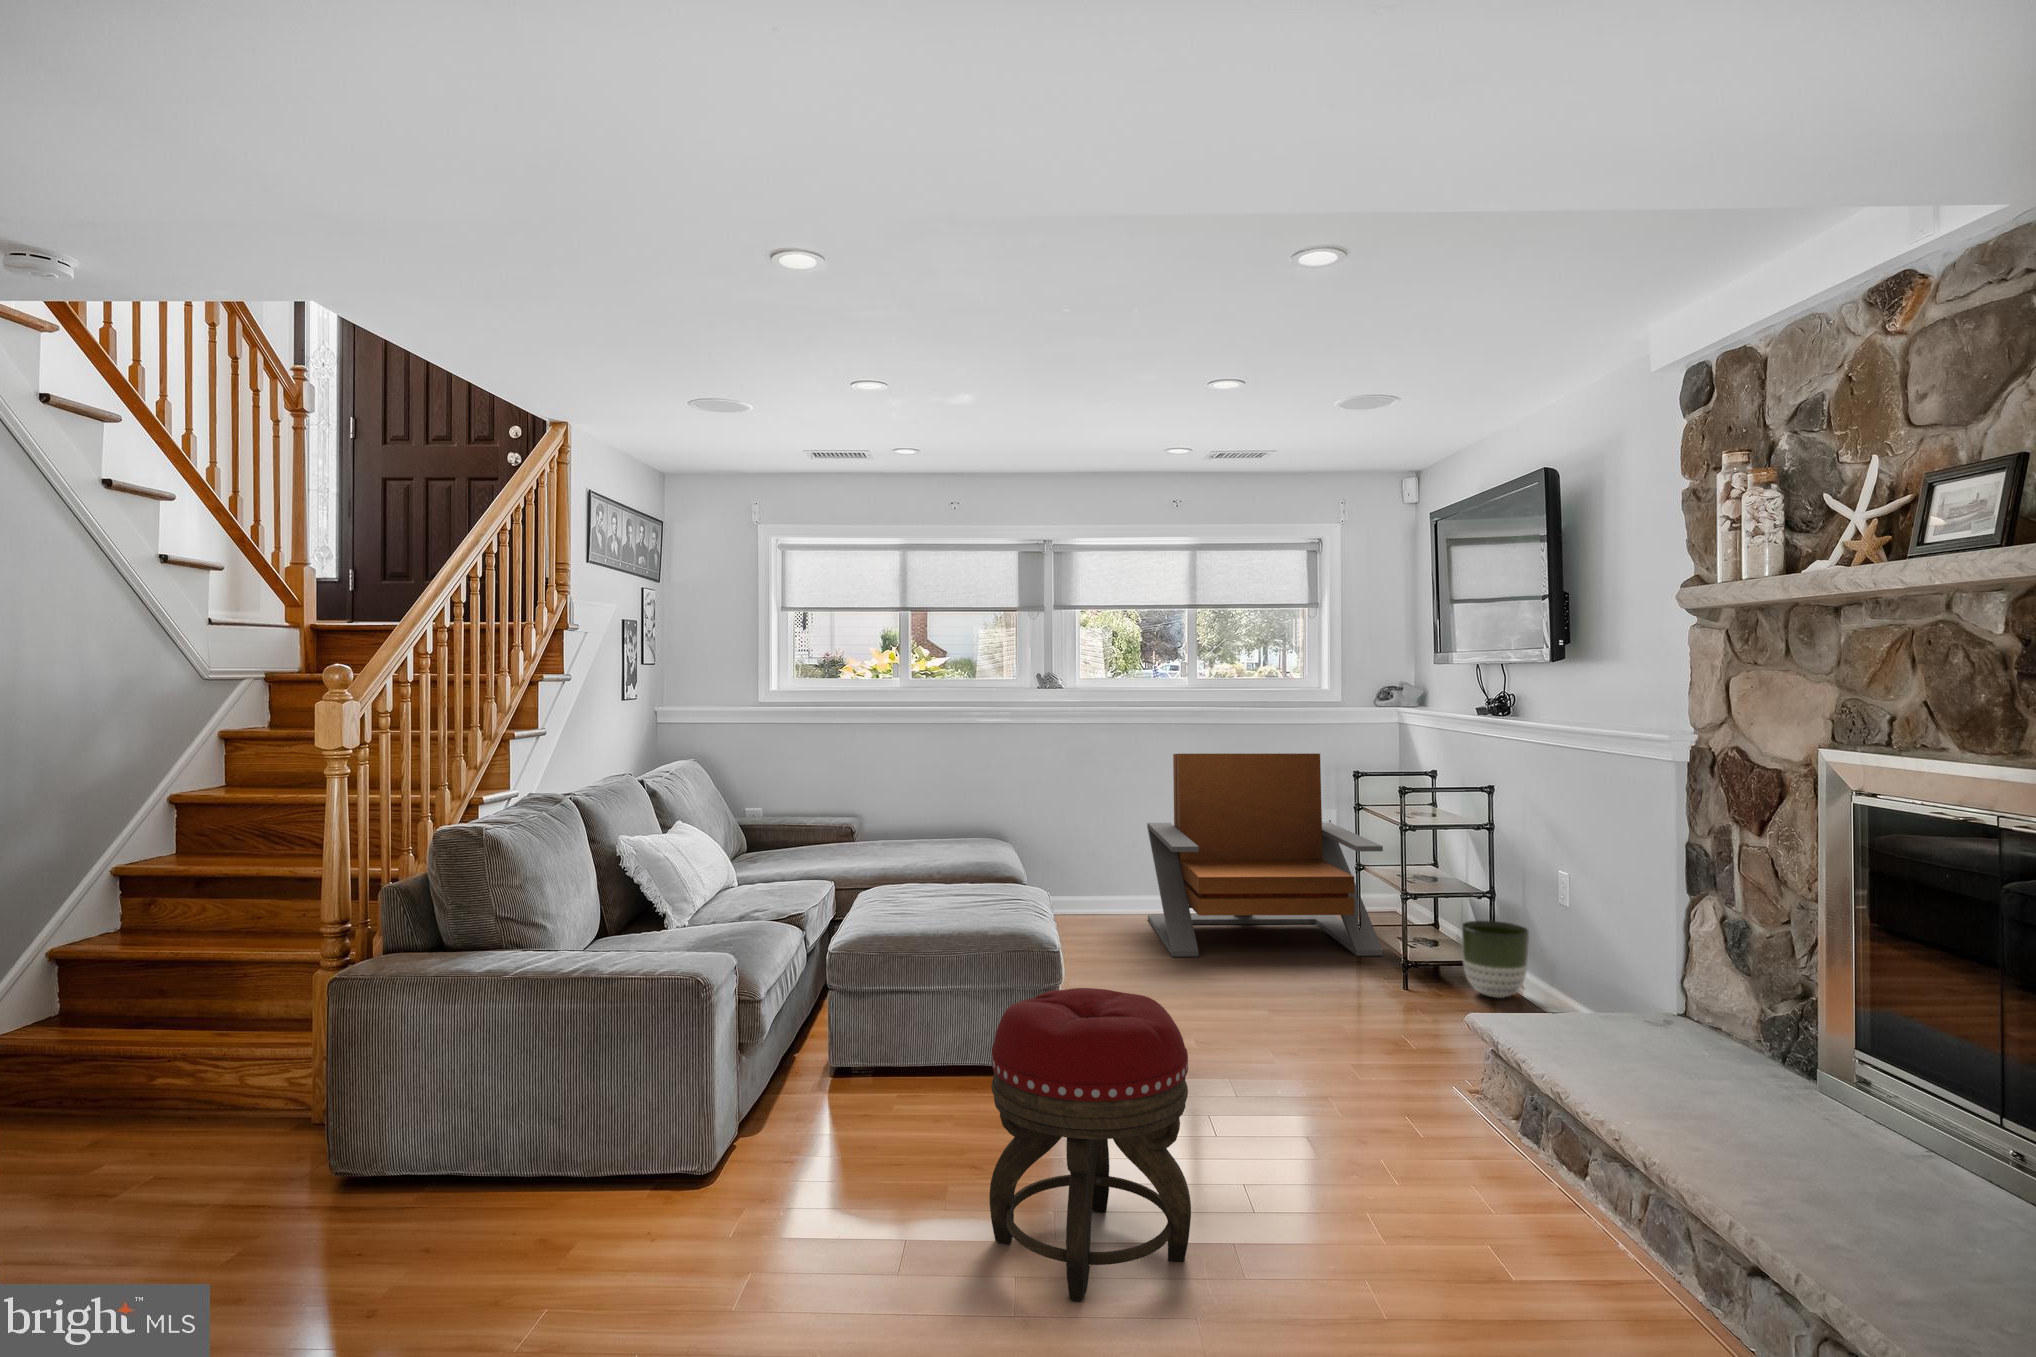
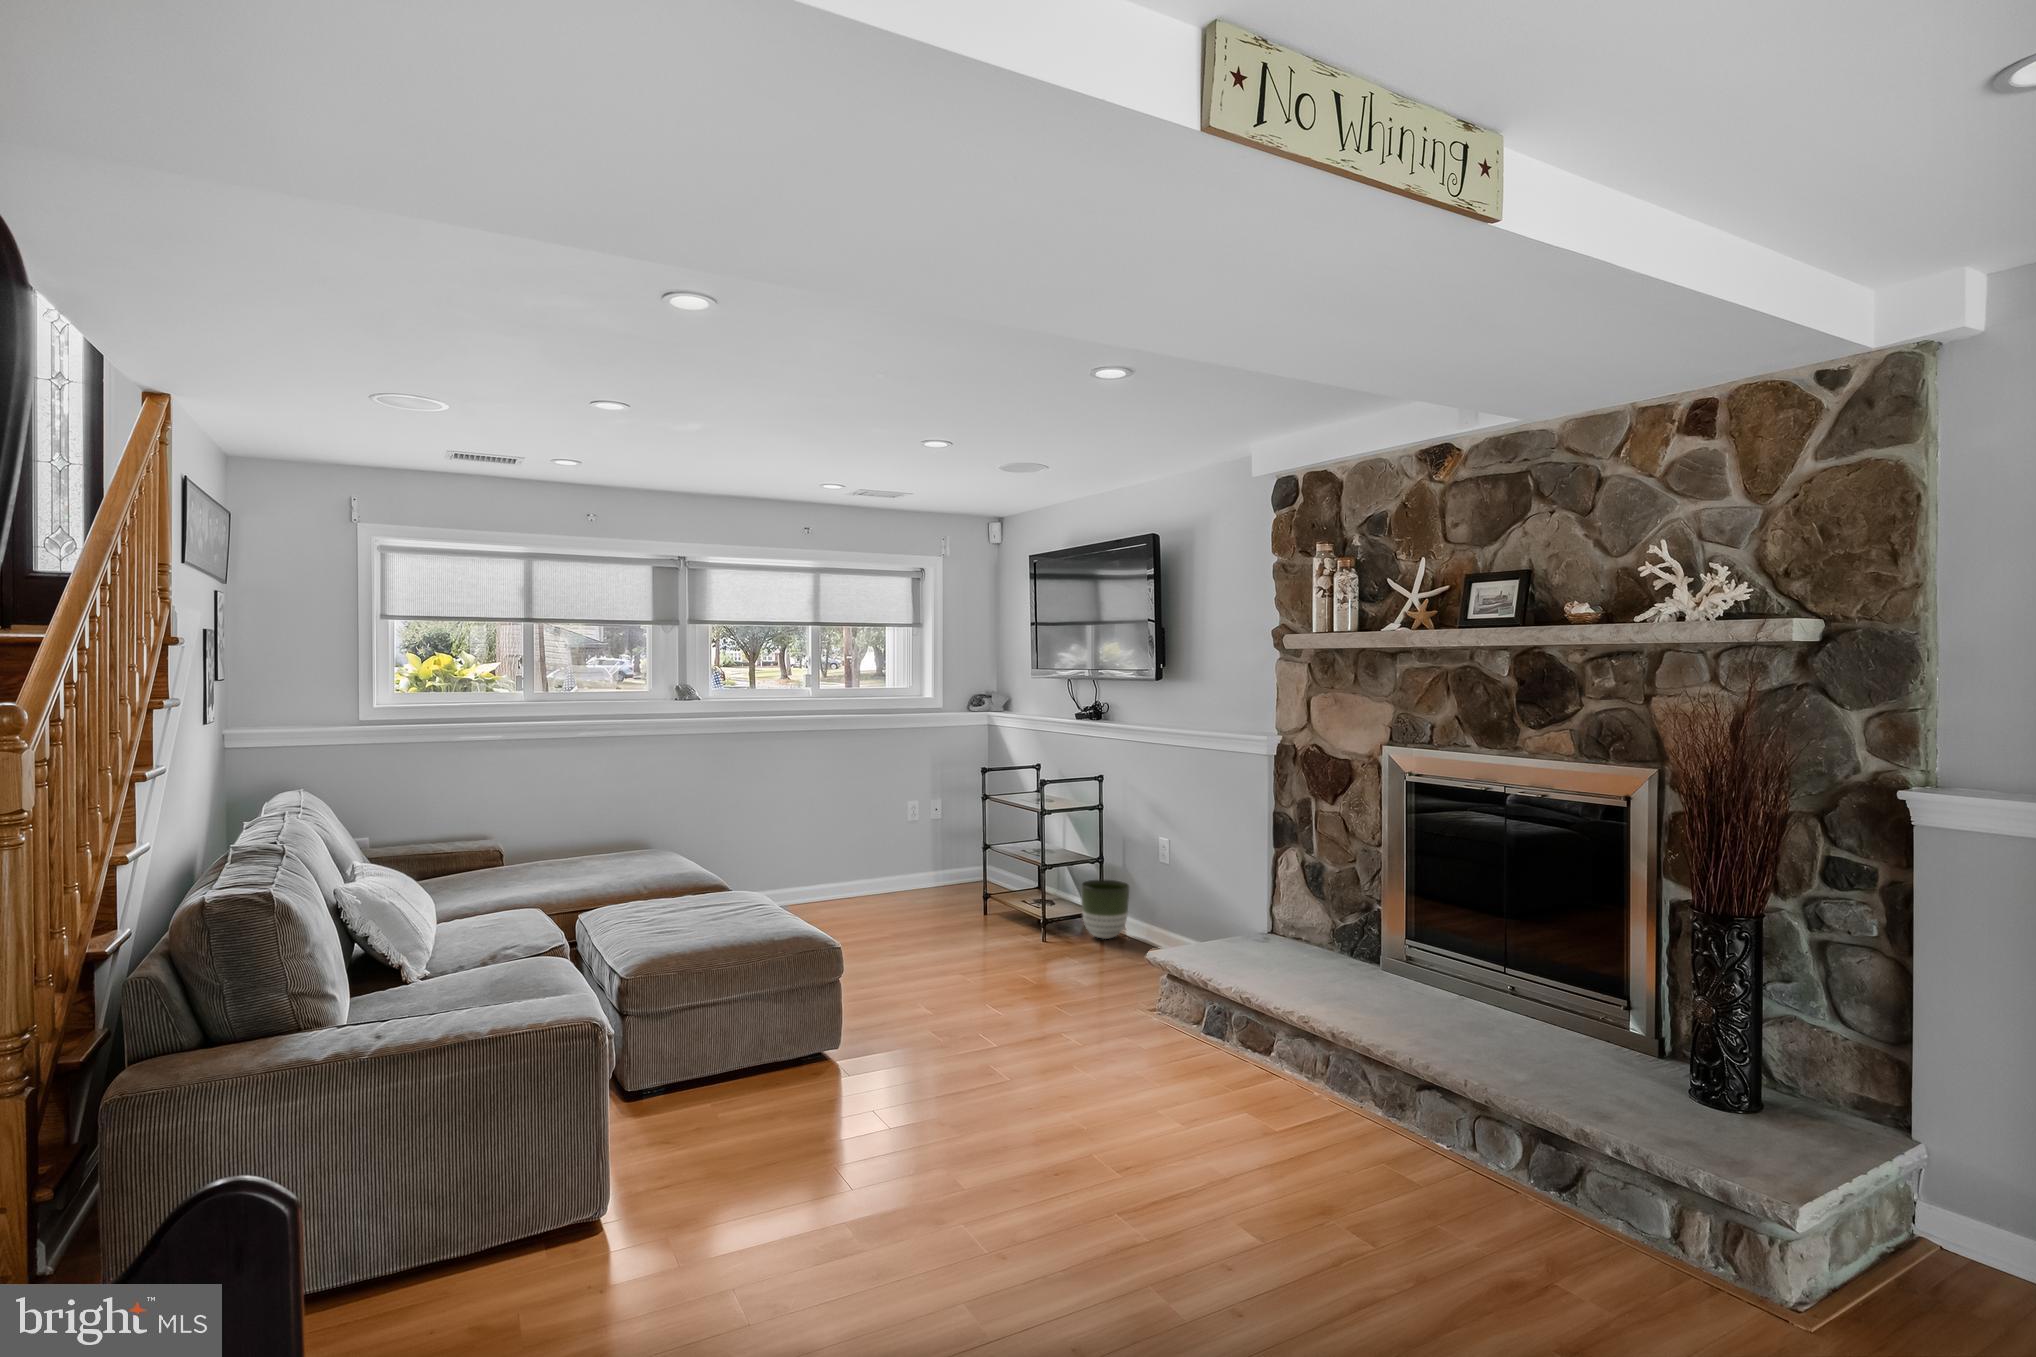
lounge chair: present [1147,753,1383,957] -> none [788,752,1004,940]
footstool: present [989,988,1191,1301] -> none [921,978,1094,1249]

